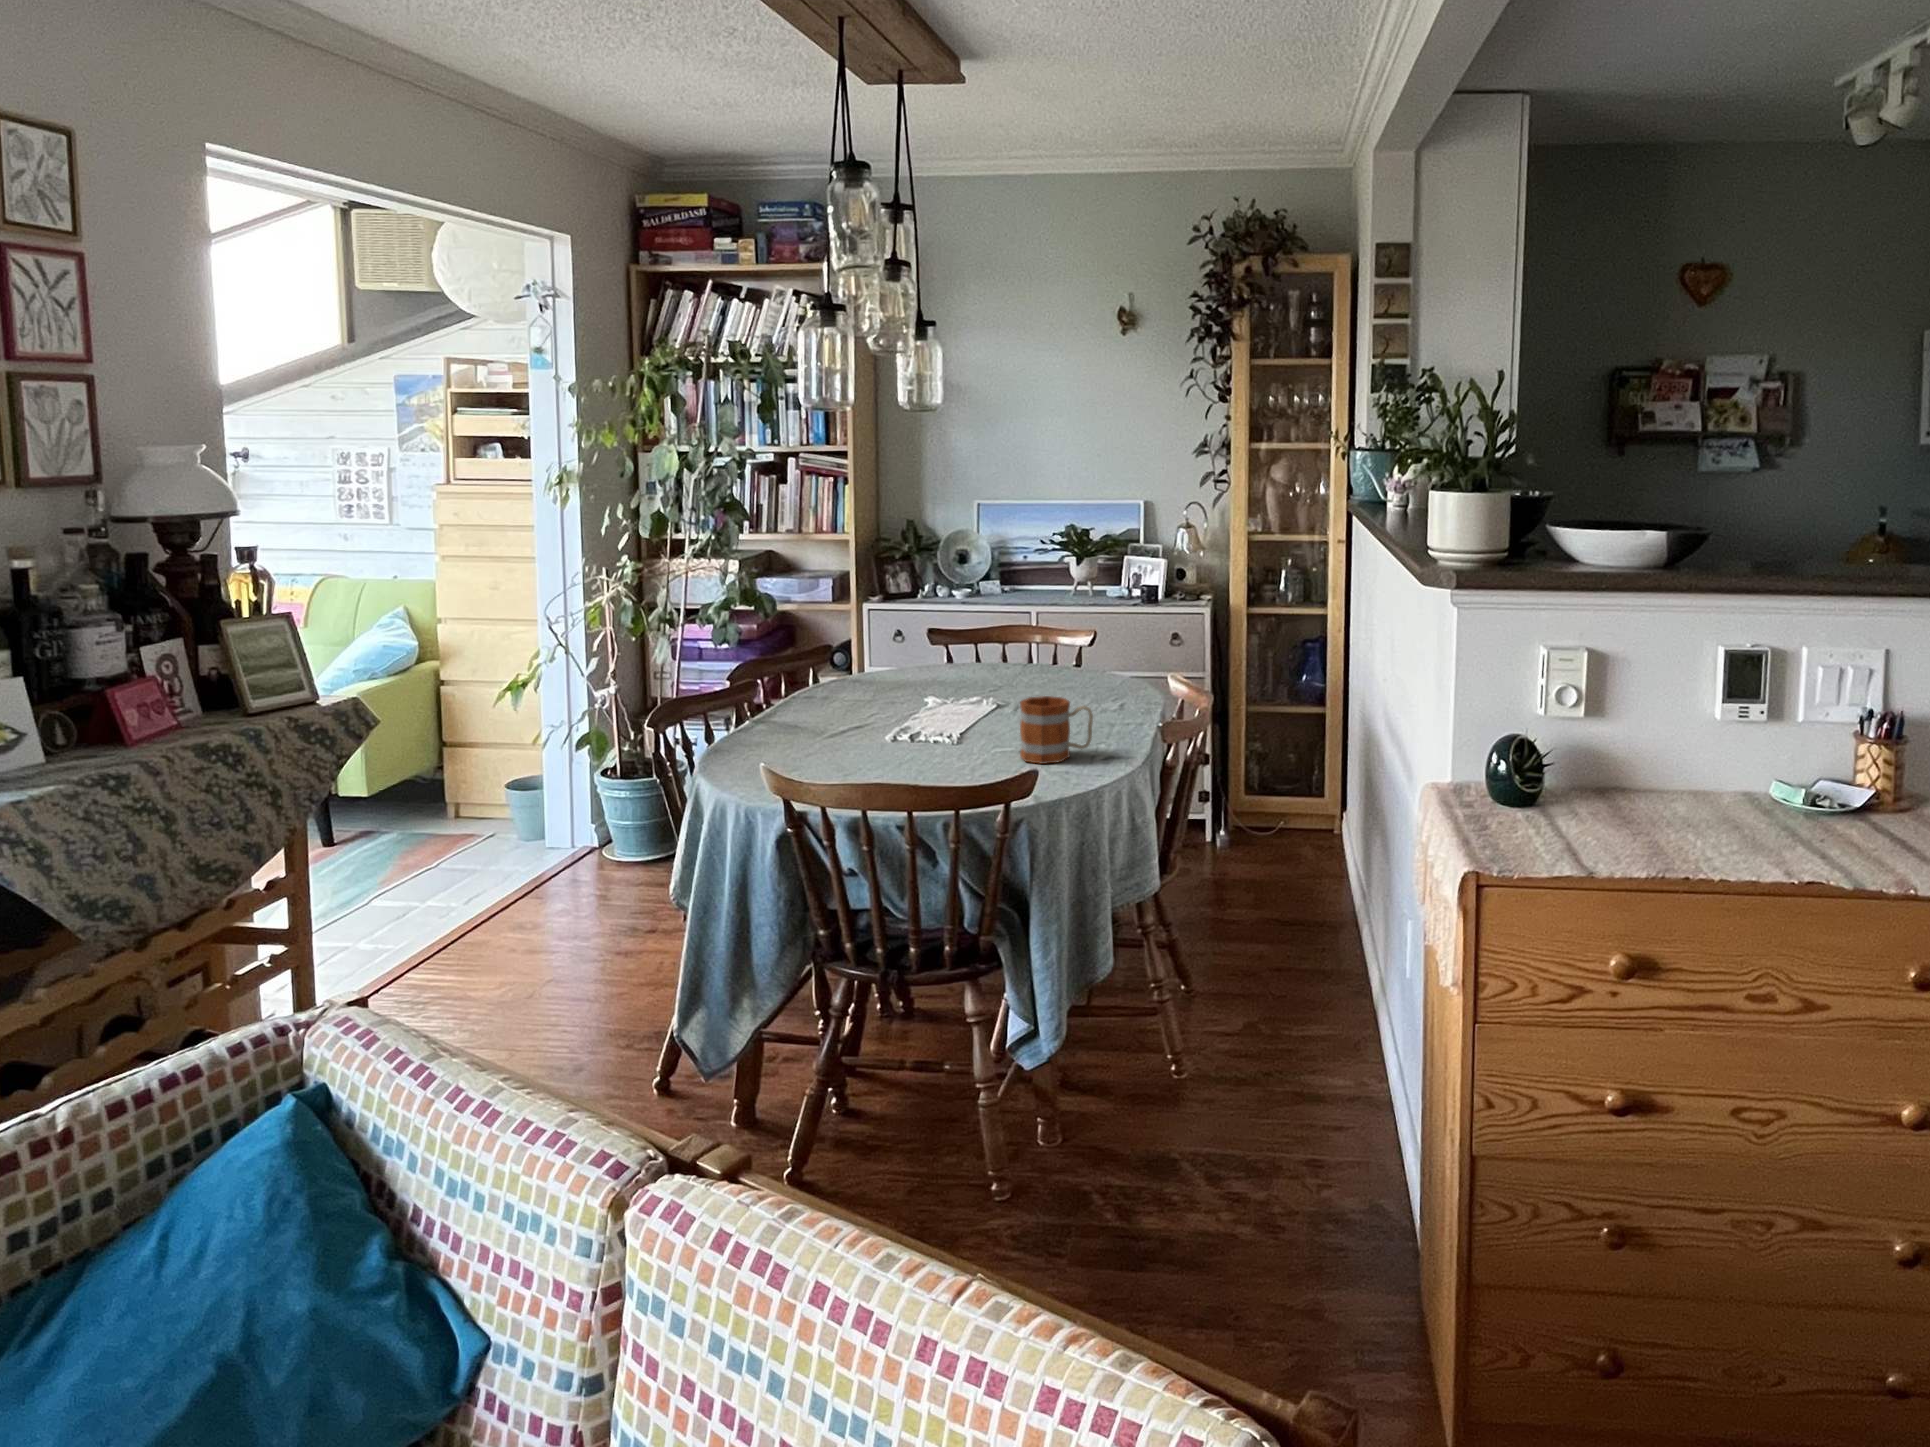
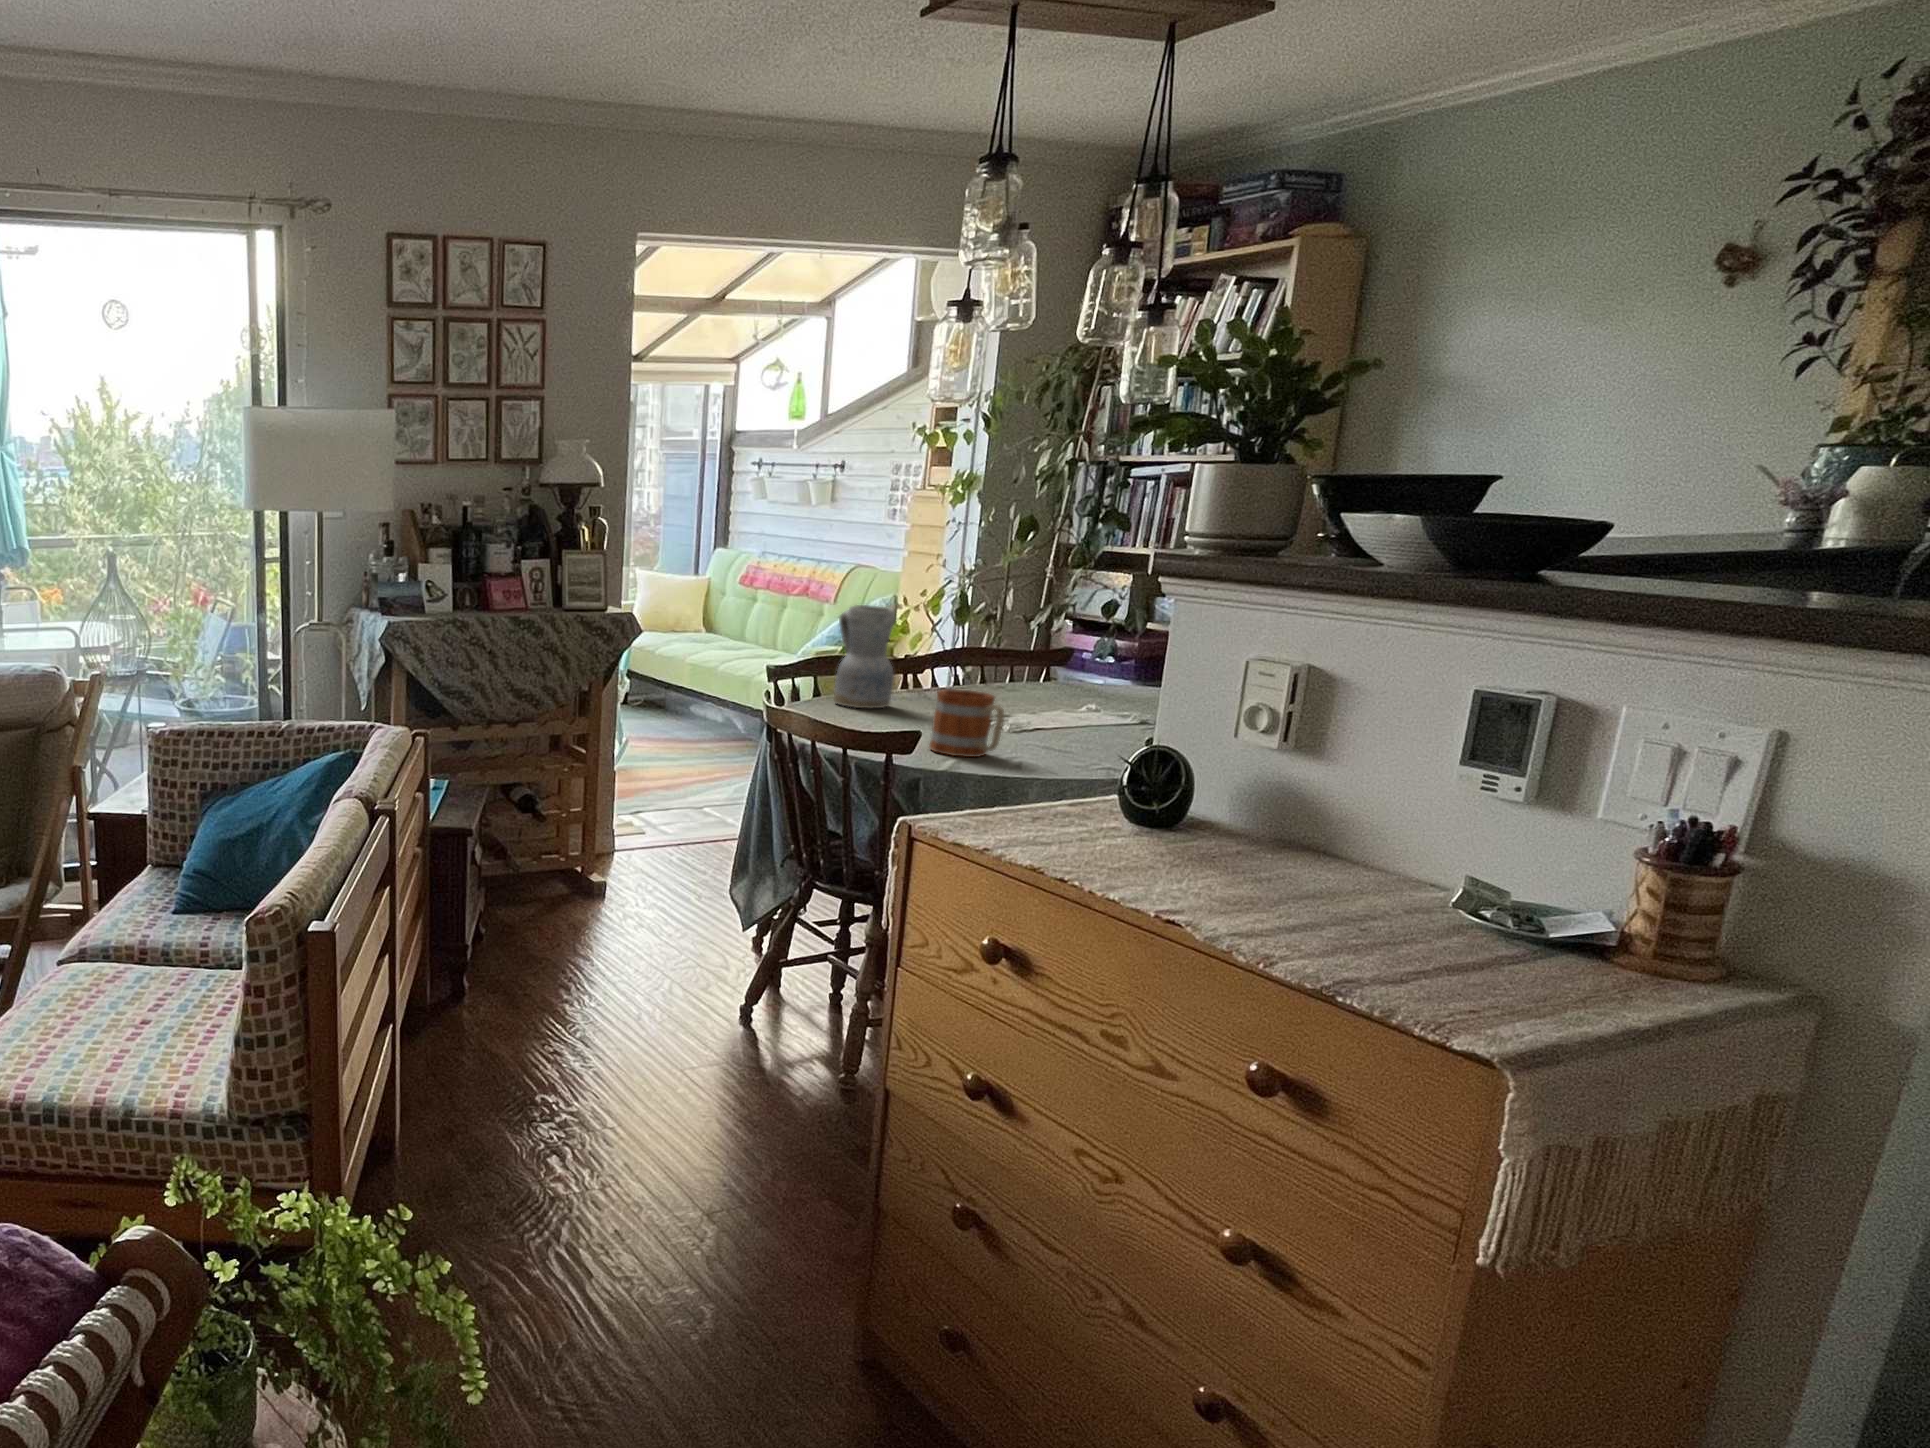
ceramic pitcher: none [763,627,840,742] -> present [834,605,895,708]

